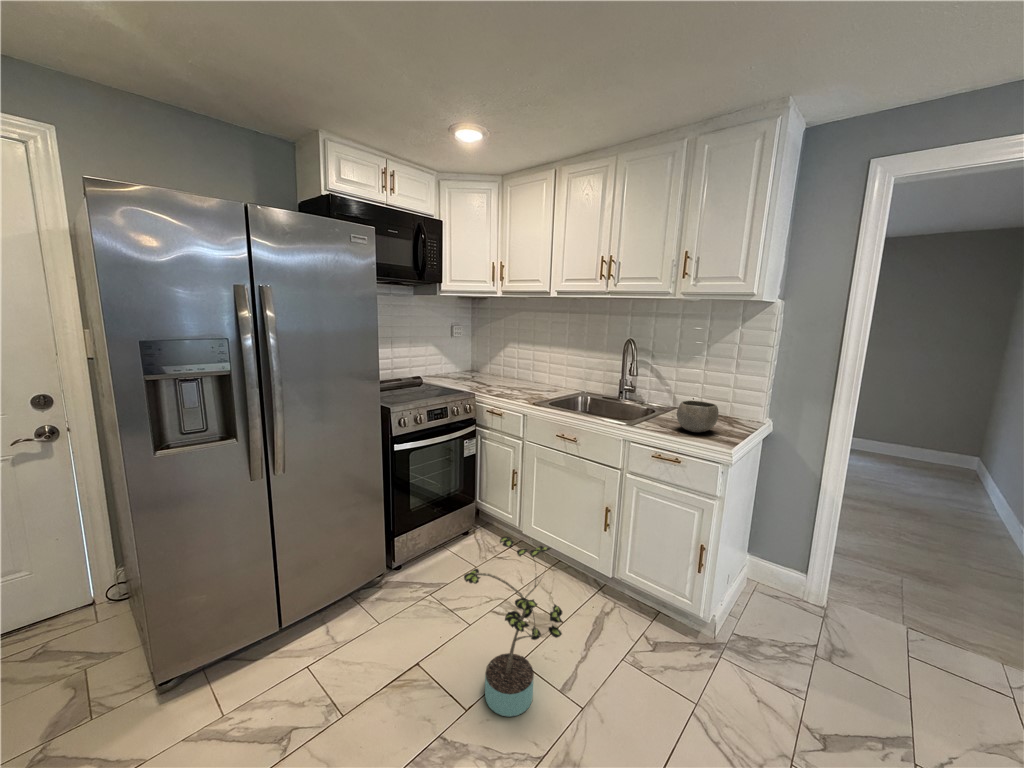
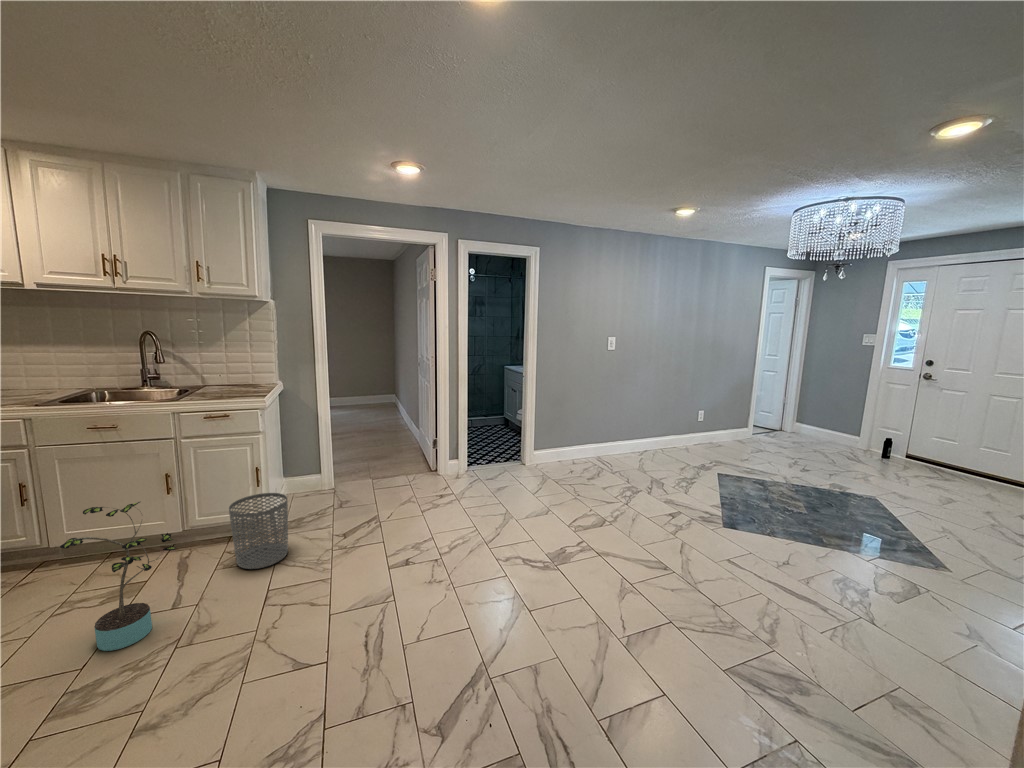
ceramic bowl: present [677,401,719,432] -> none [216,373,248,395]
waste bin: none [646,581,731,711] -> present [229,493,288,569]

